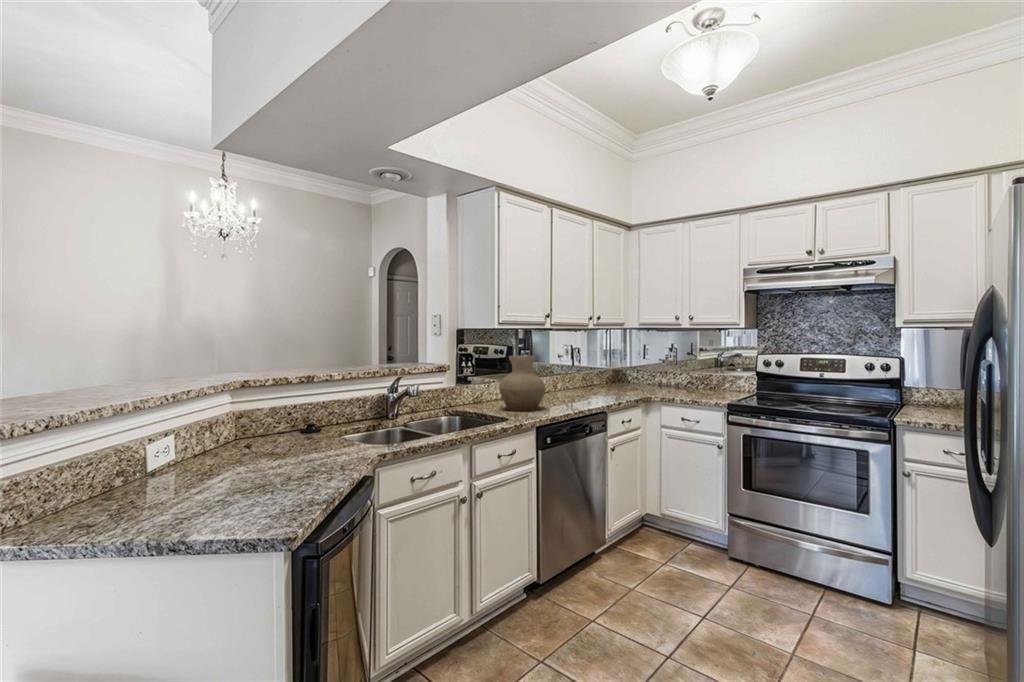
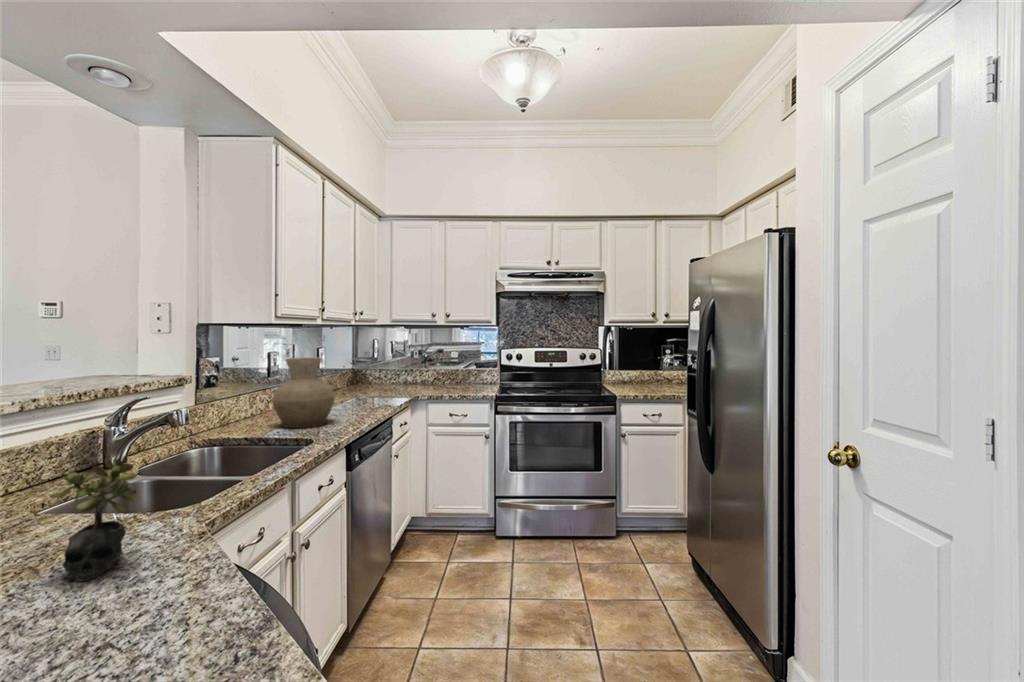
succulent plant: none [293,400,332,463] -> present [50,458,140,581]

